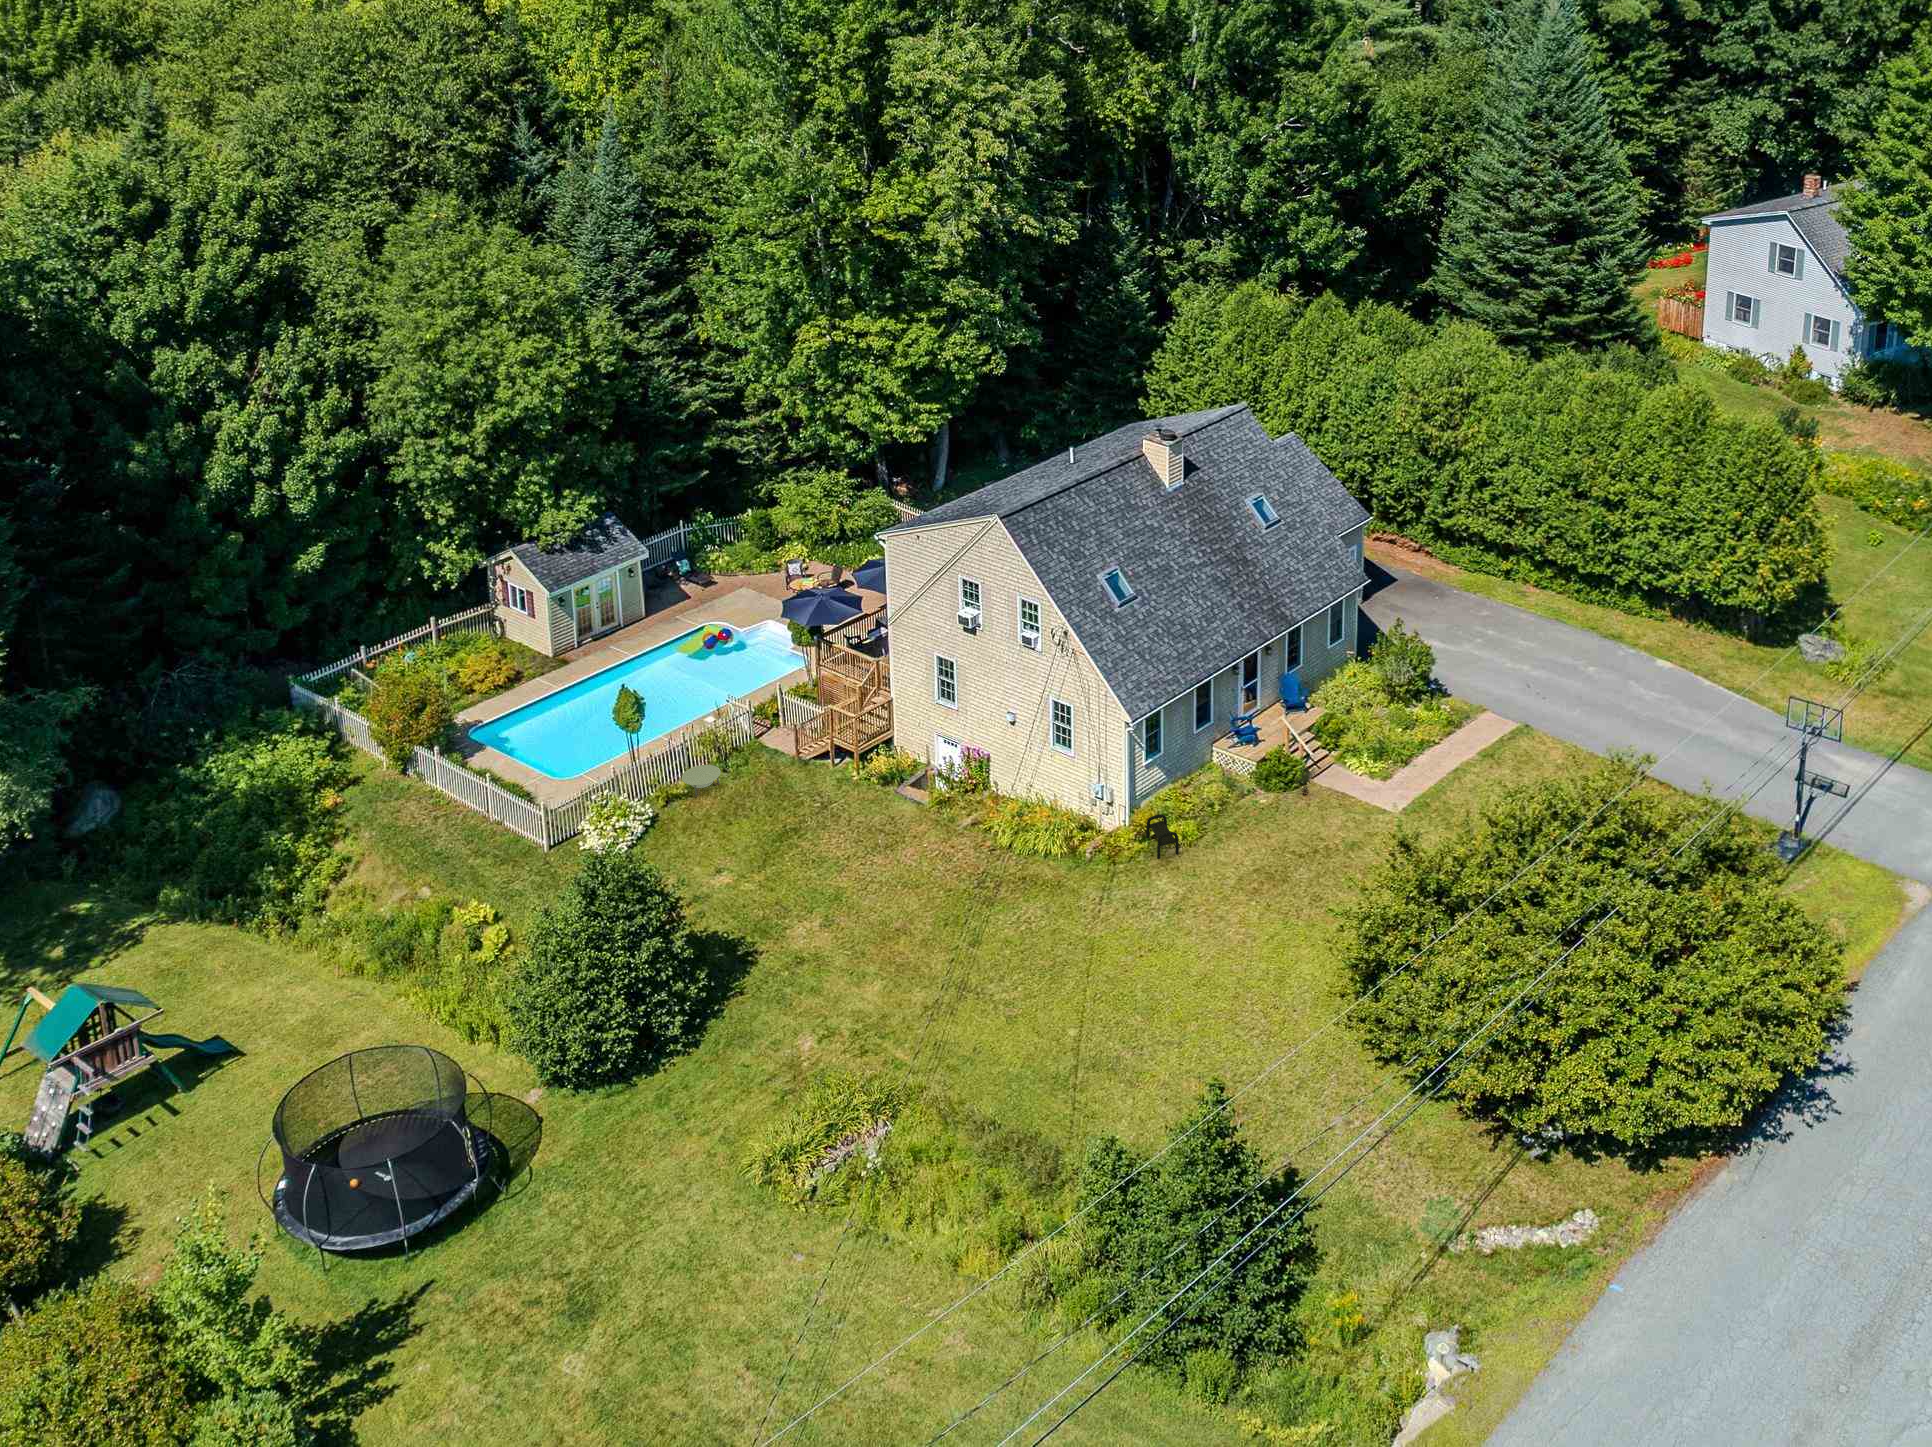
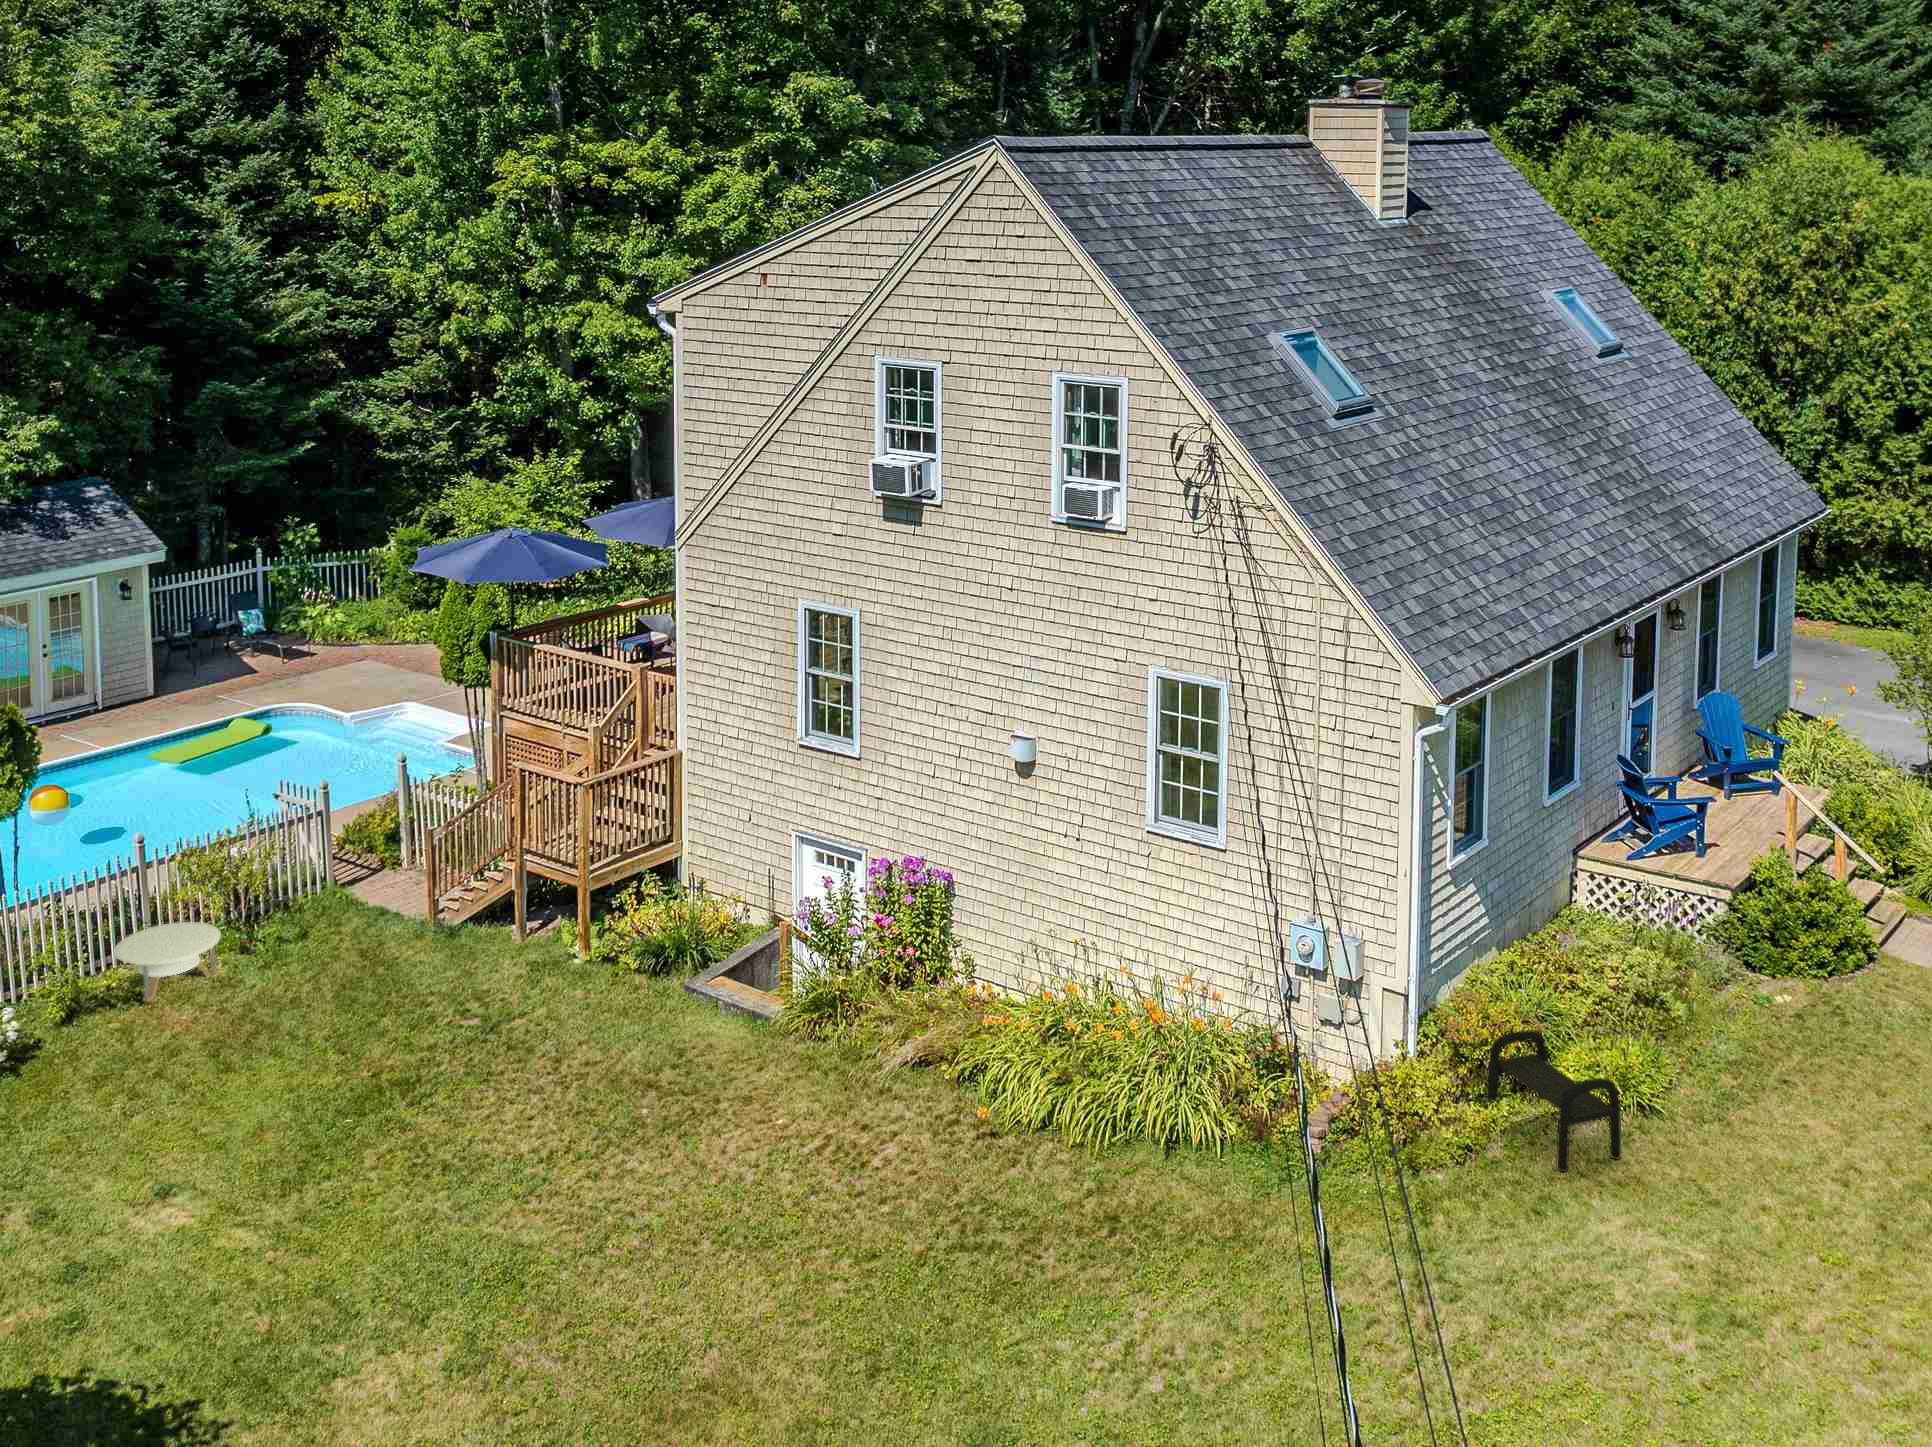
potted tree: present [1296,766,1315,795] -> none [1853,909,1915,1004]

